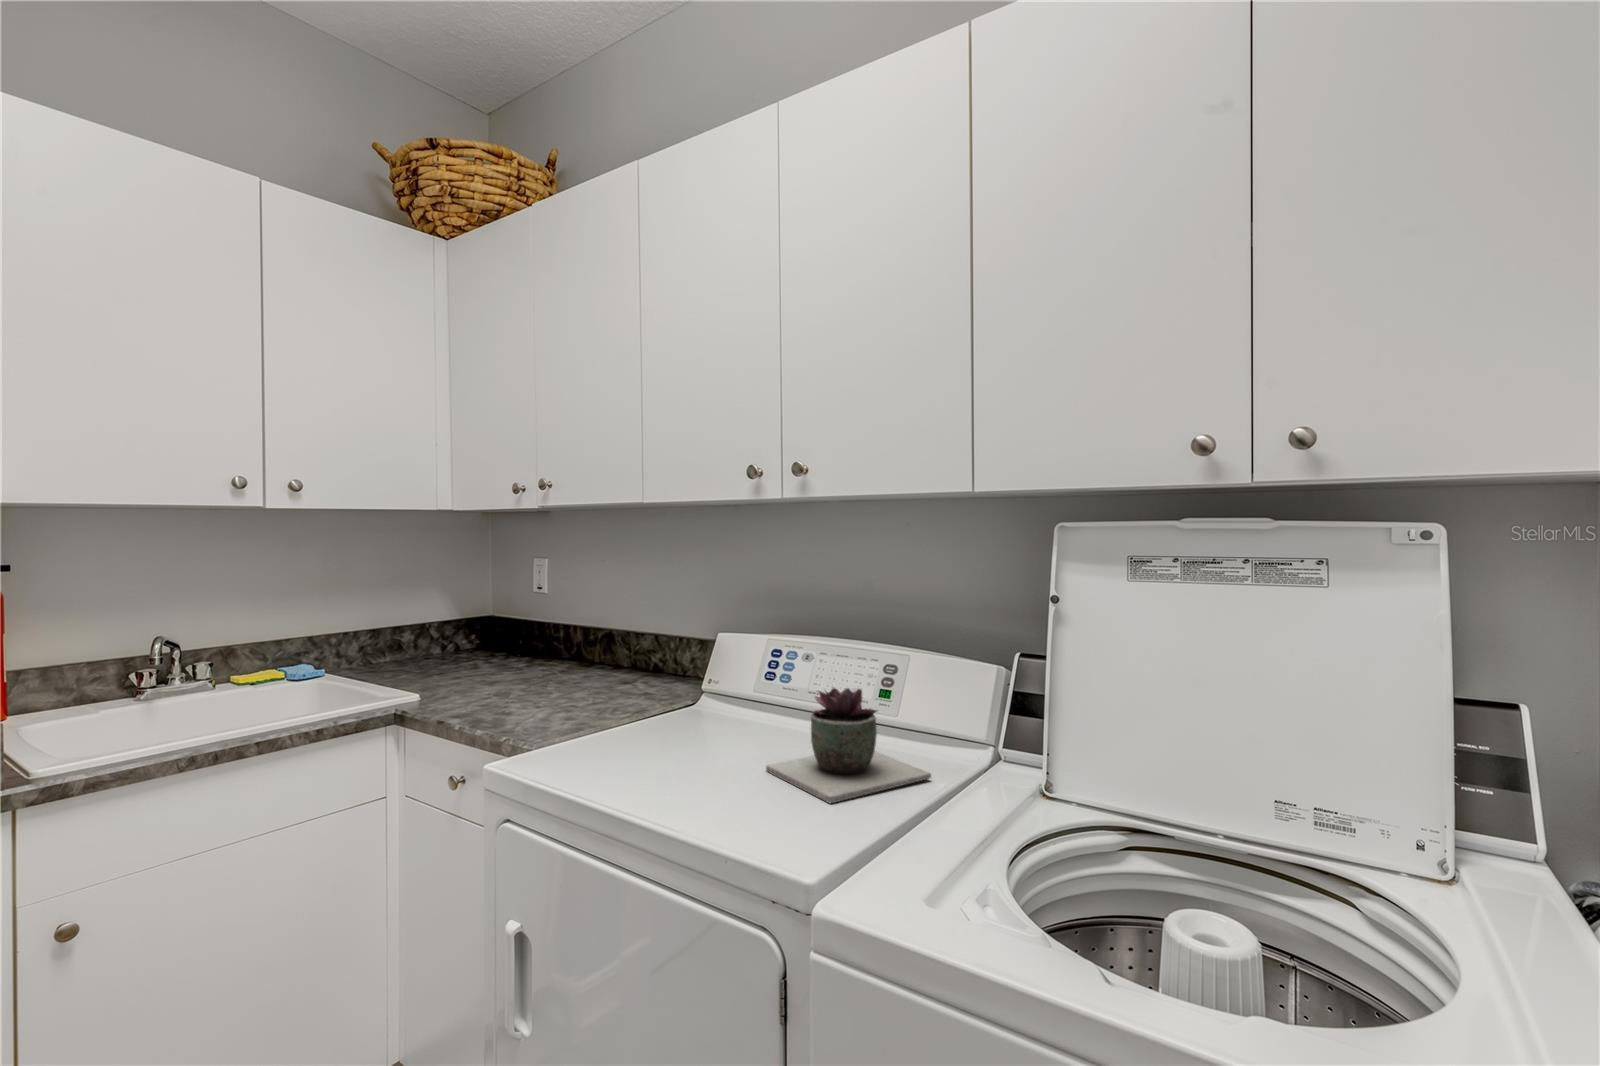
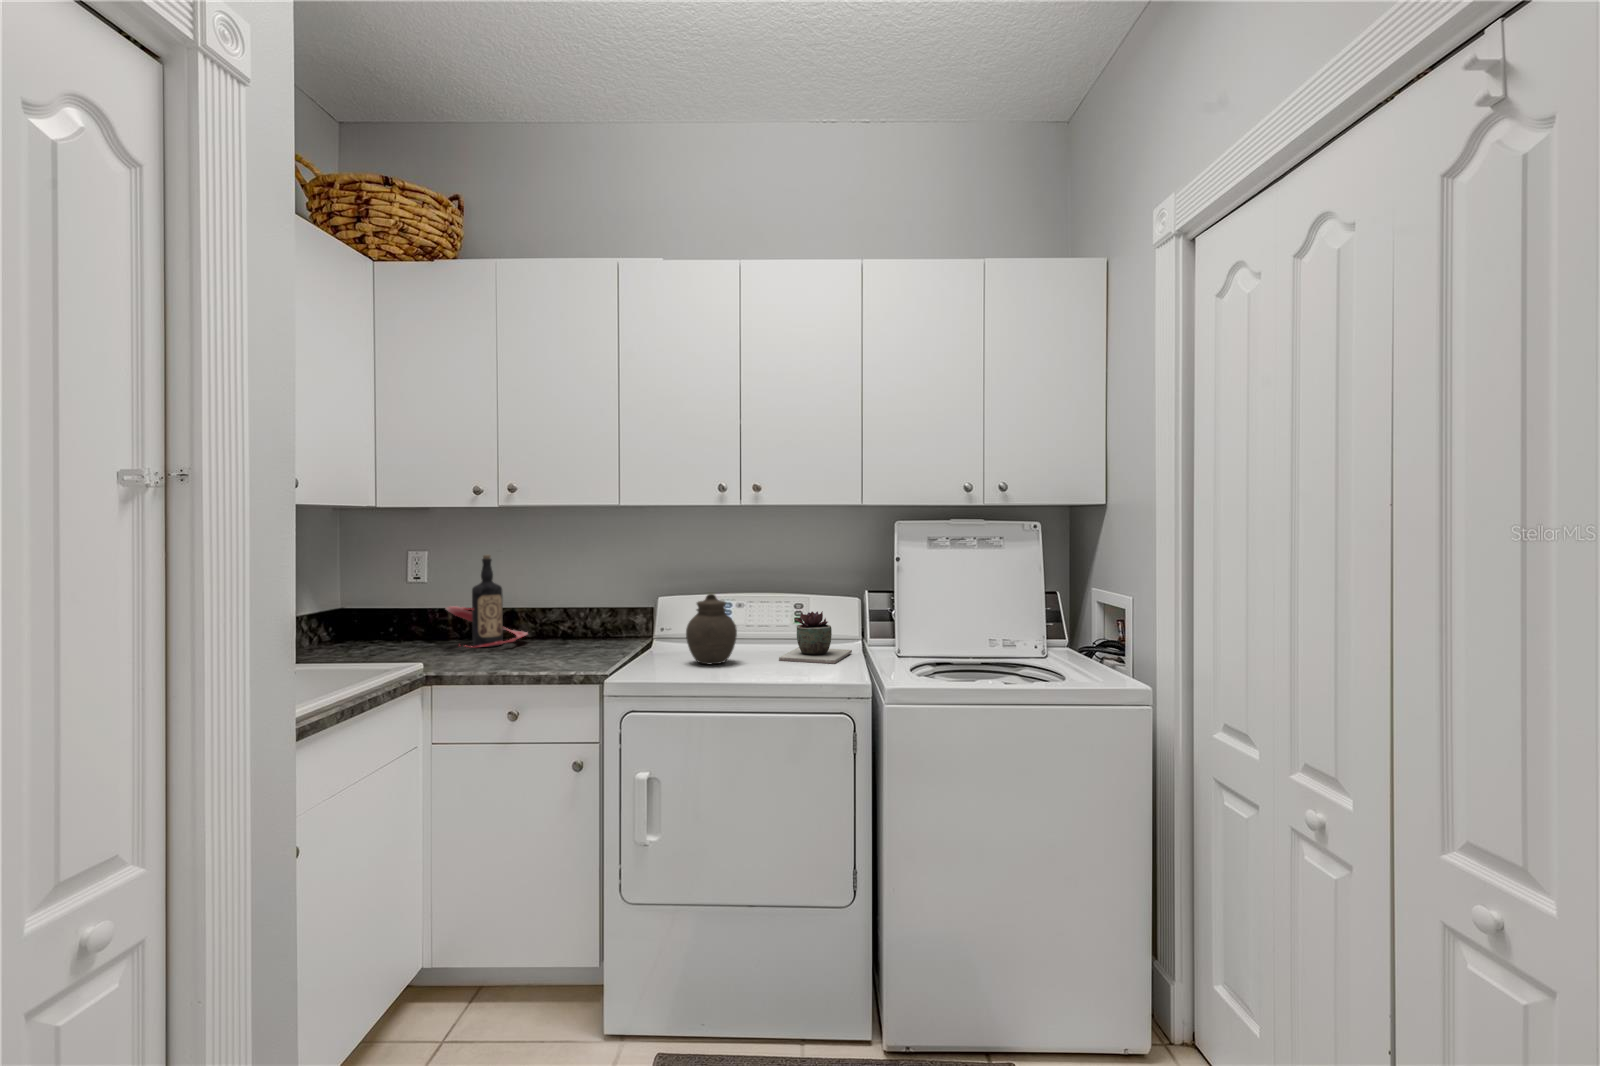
bottle: none [506,565,615,675] -> present [446,555,528,647]
jar: none [619,637,706,758] -> present [686,594,737,664]

